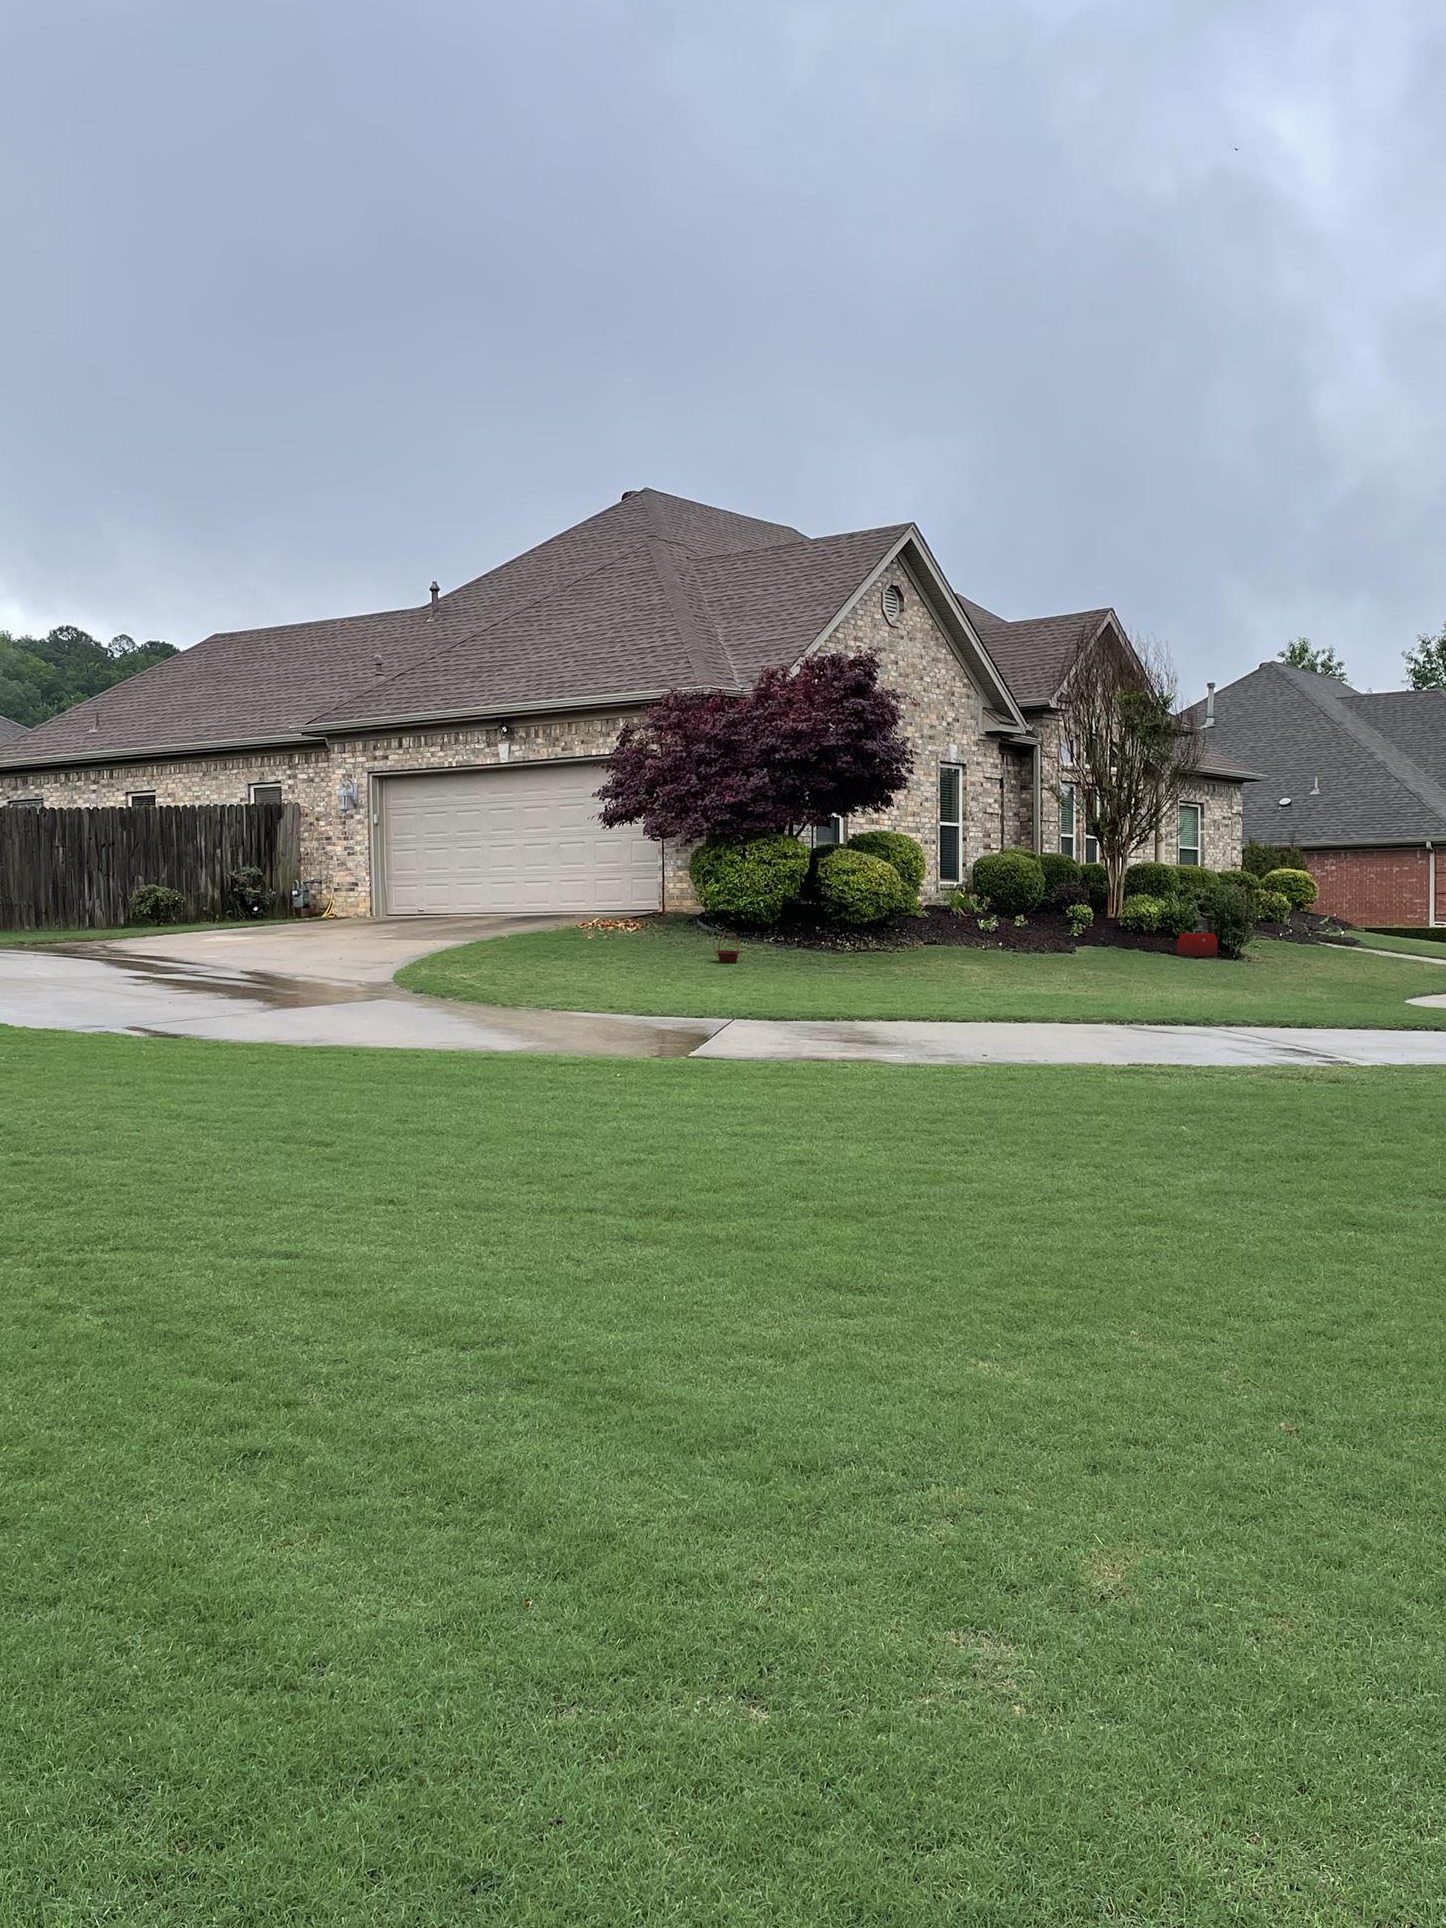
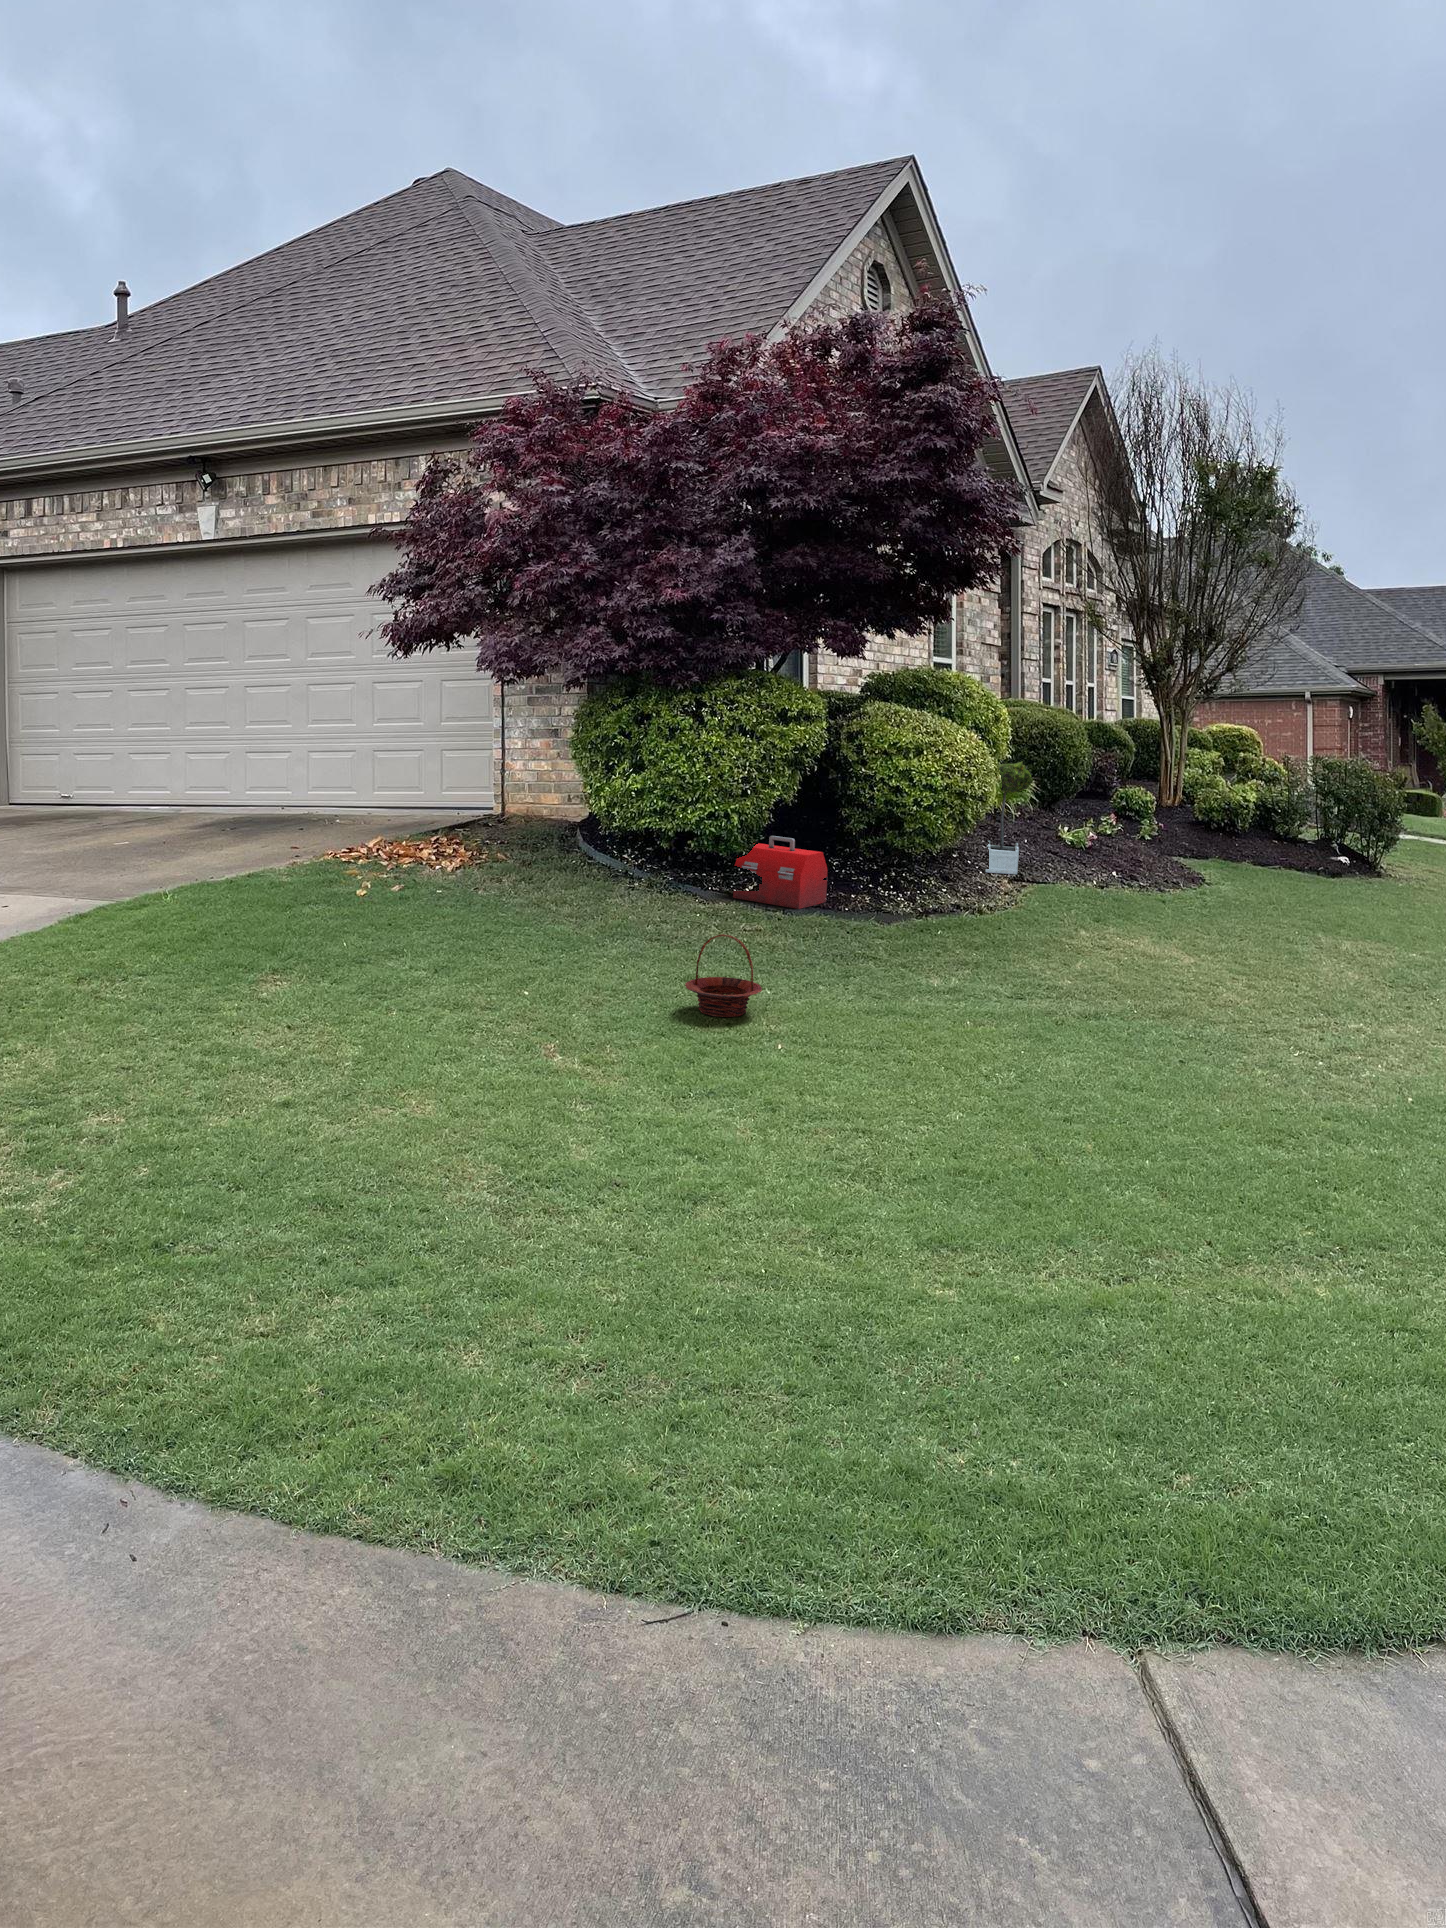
potted tree: none [910,880,934,939] -> present [985,761,1033,874]
toolbox: present [1177,929,1218,956] -> present [733,836,828,909]

